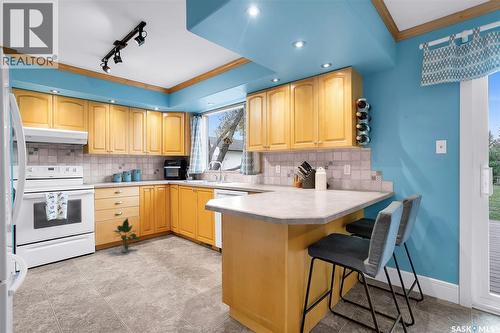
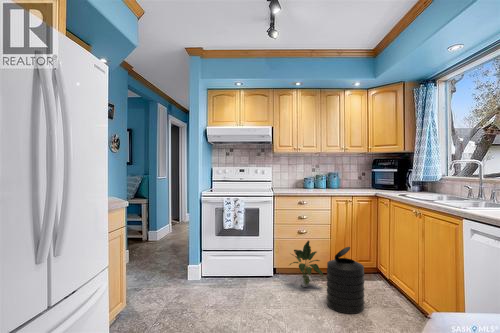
trash can: none [145,216,169,257] -> present [327,247,364,314]

